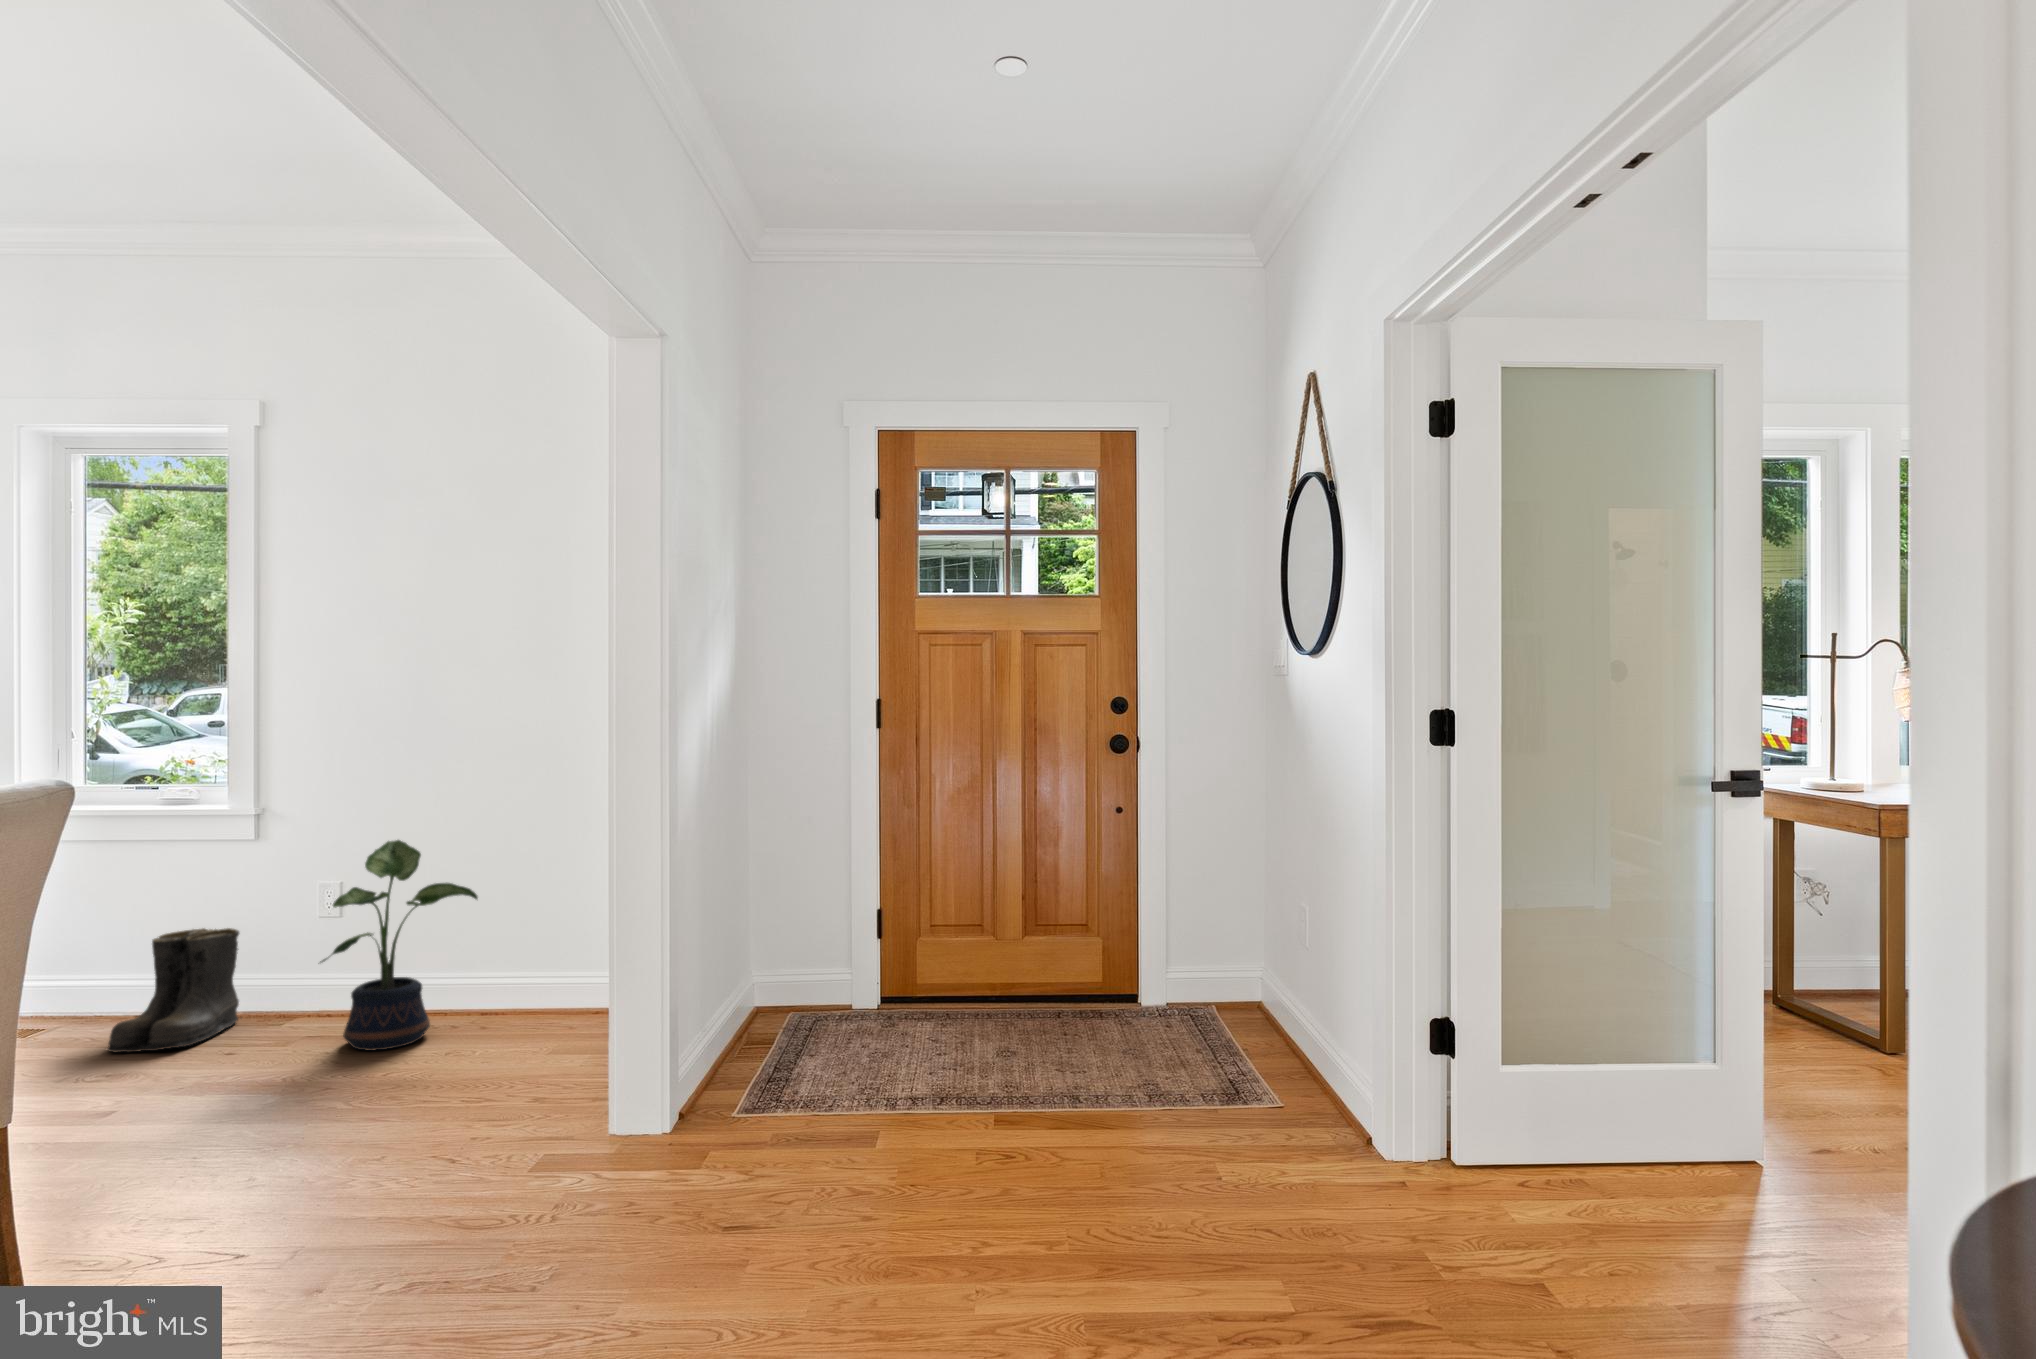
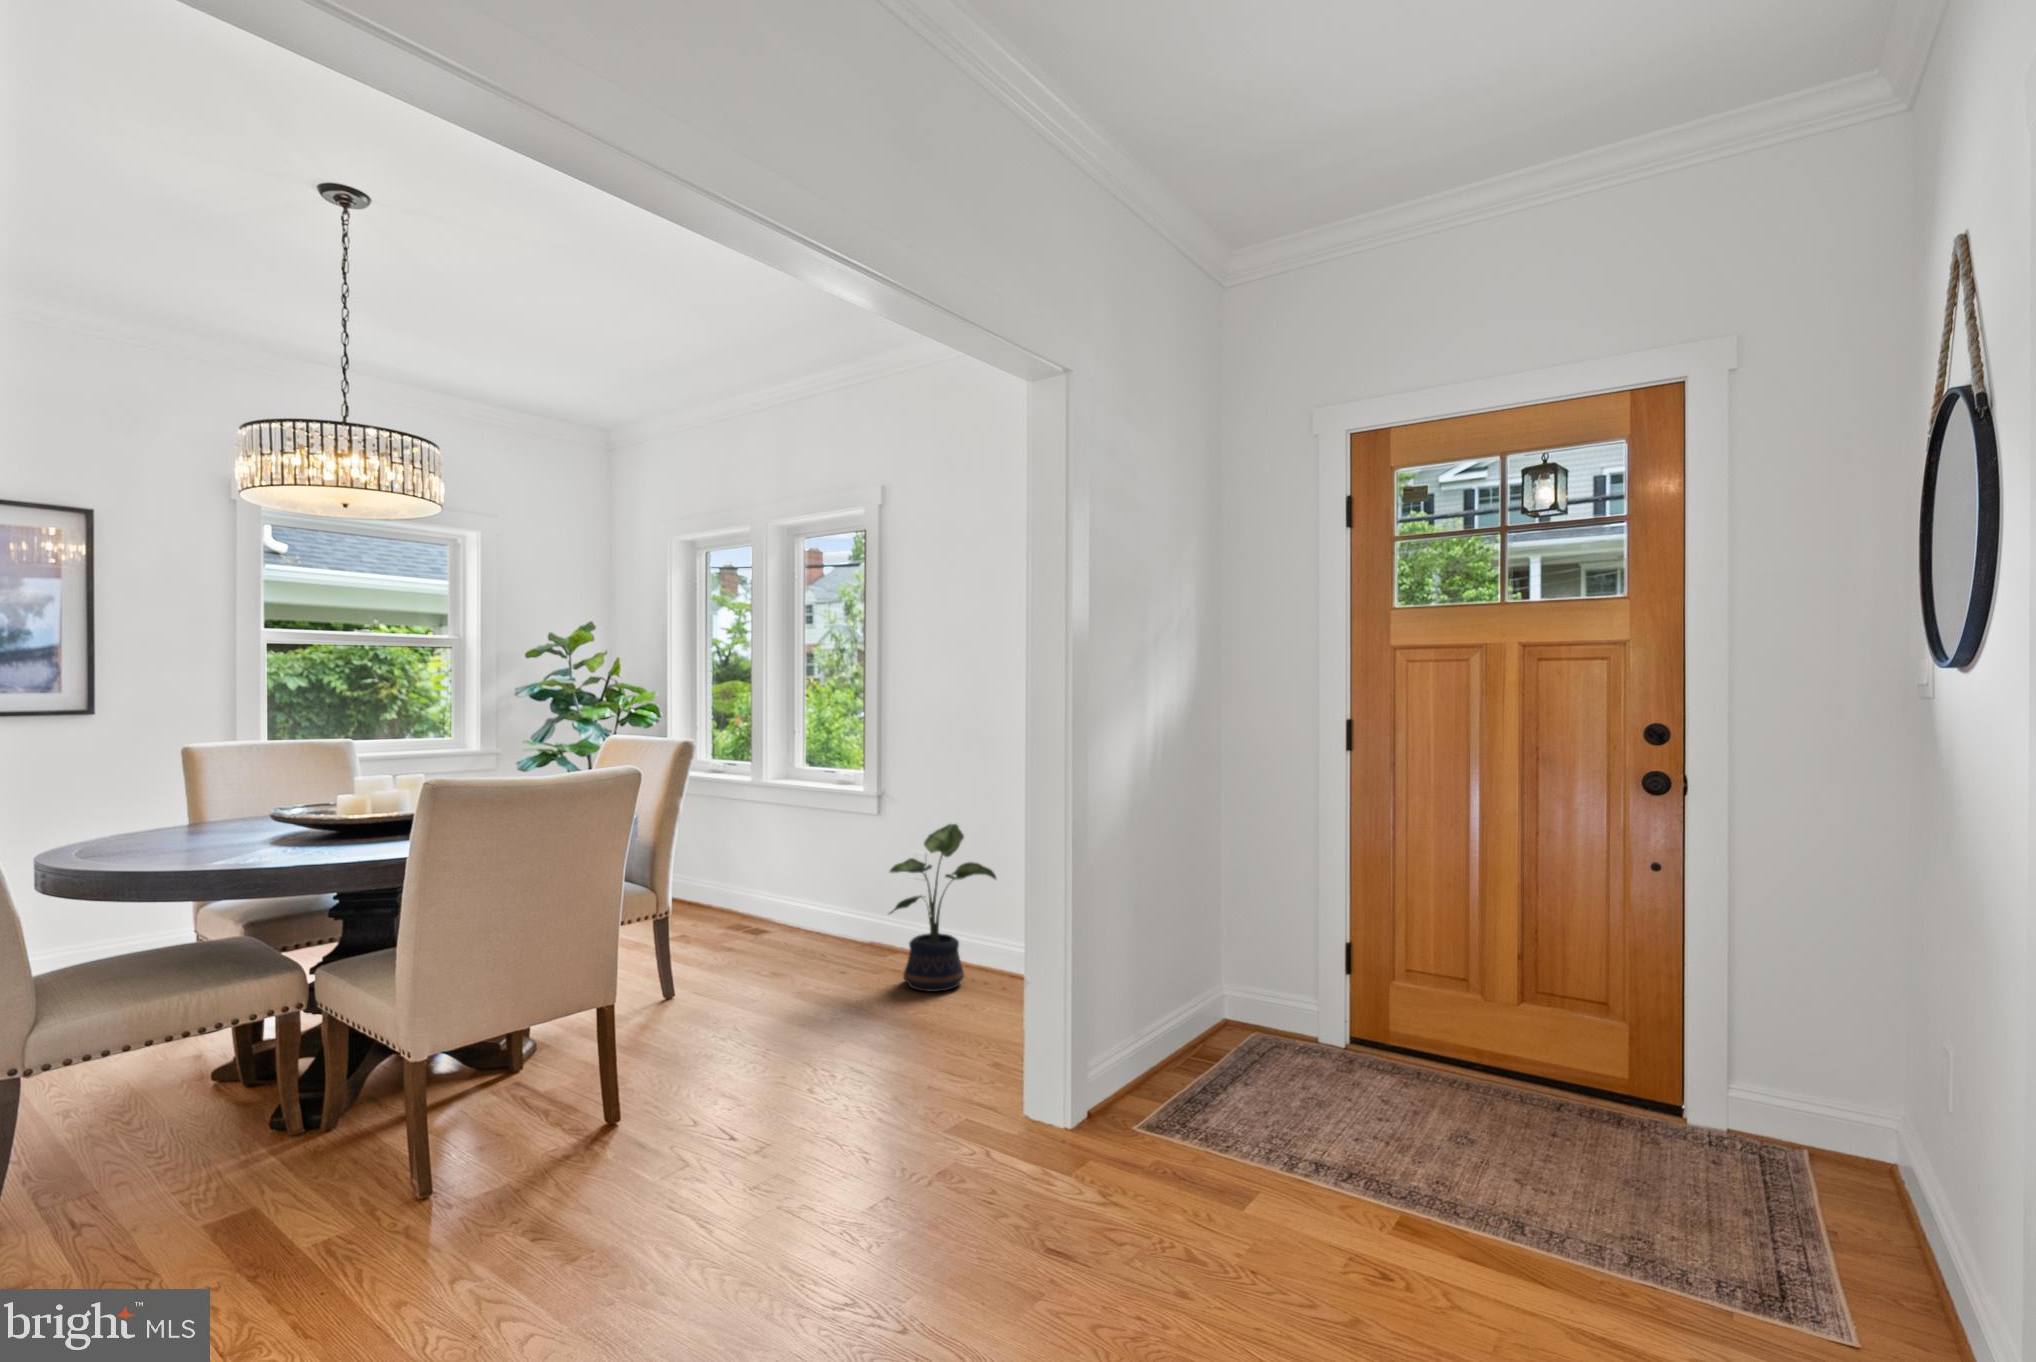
boots: present [106,928,239,1052] -> none [778,875,866,960]

